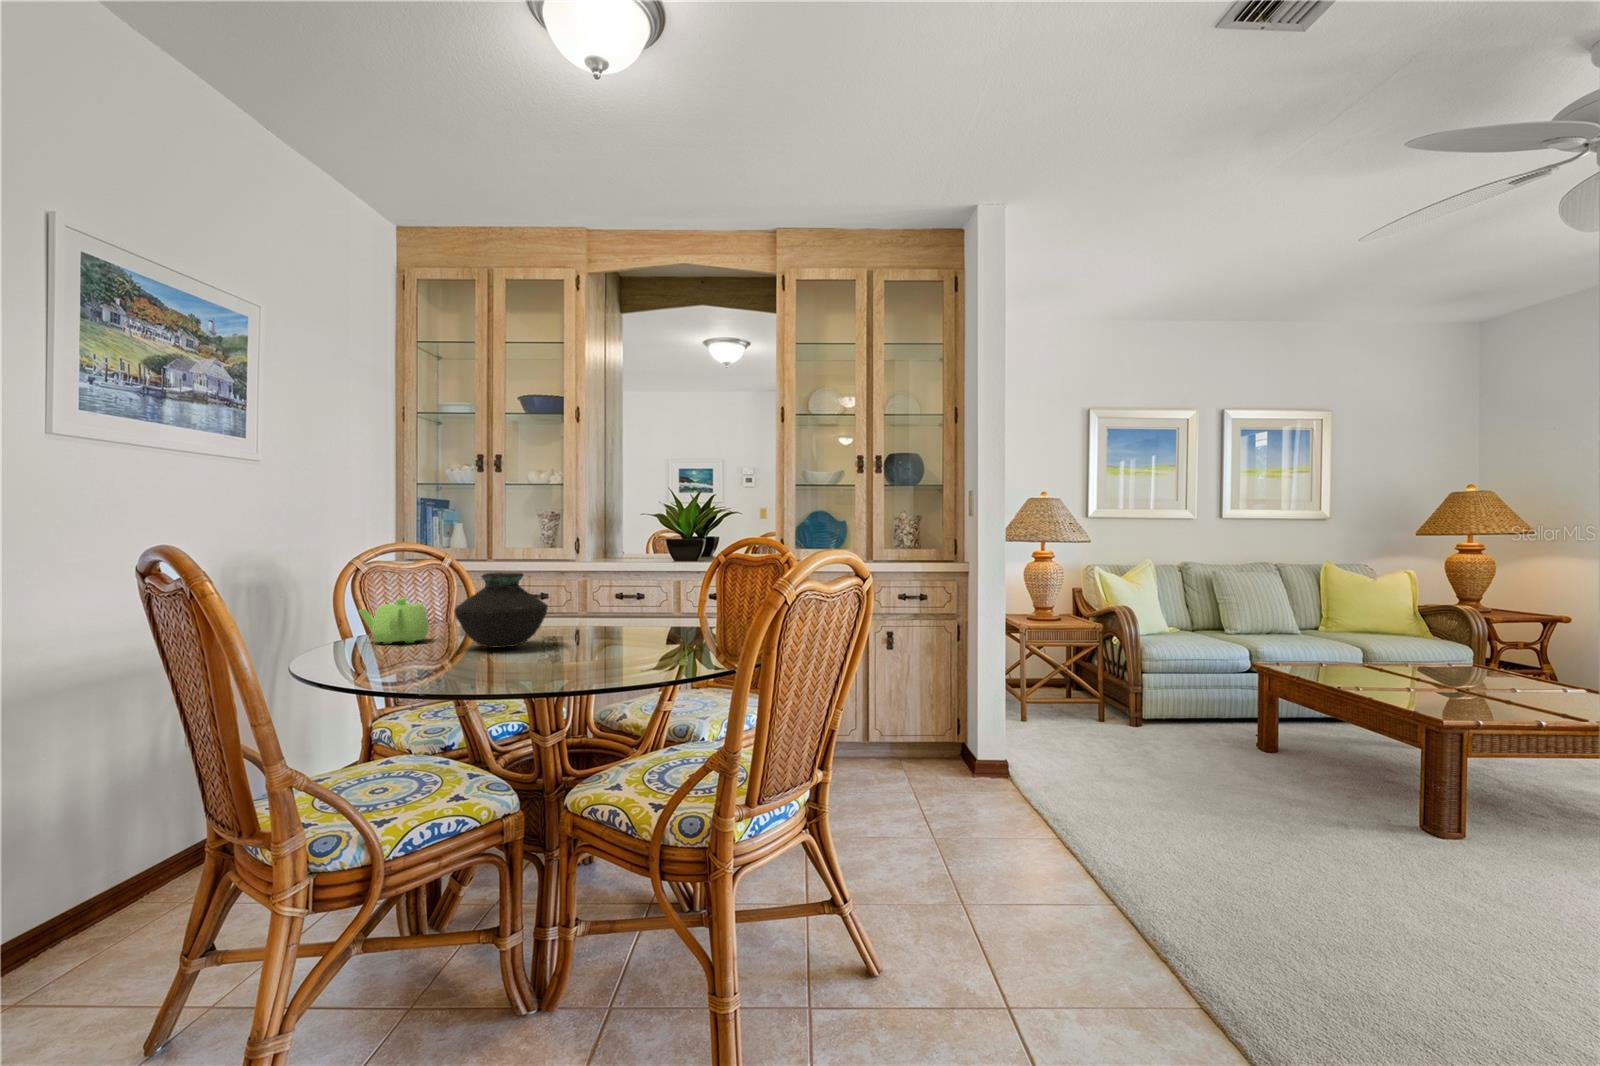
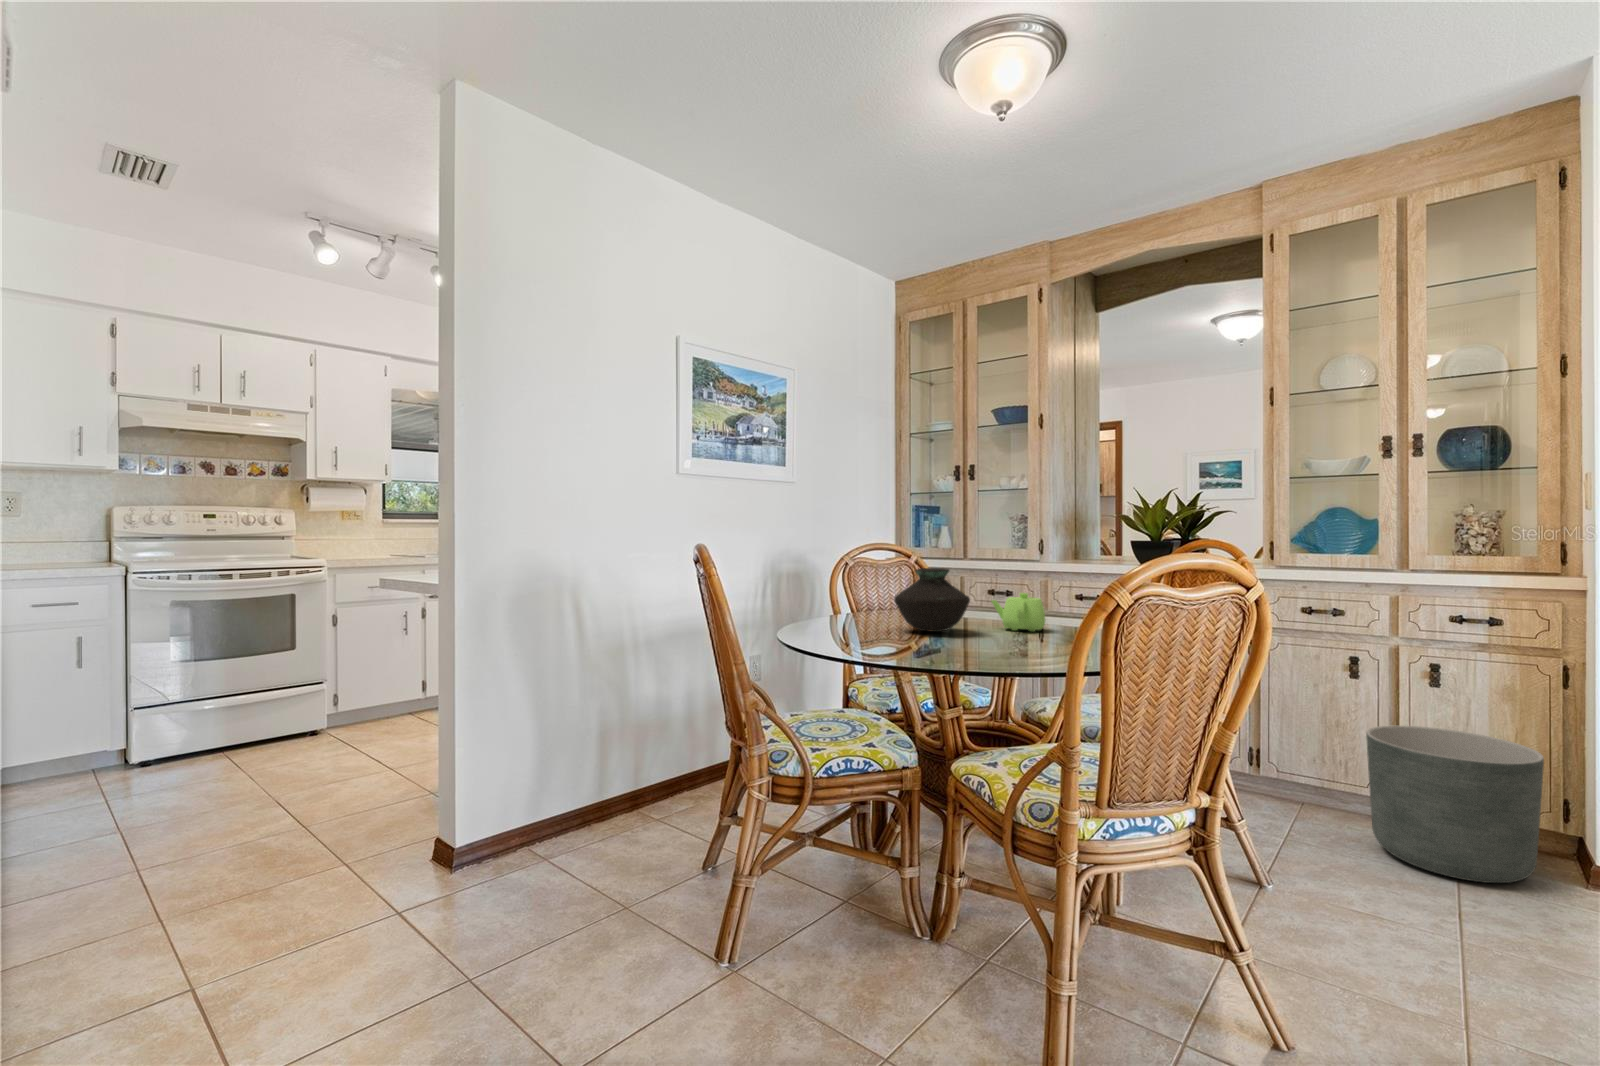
teapot: present [359,598,429,644] -> present [992,593,1045,632]
planter: none [856,683,956,795] -> present [1366,725,1544,883]

